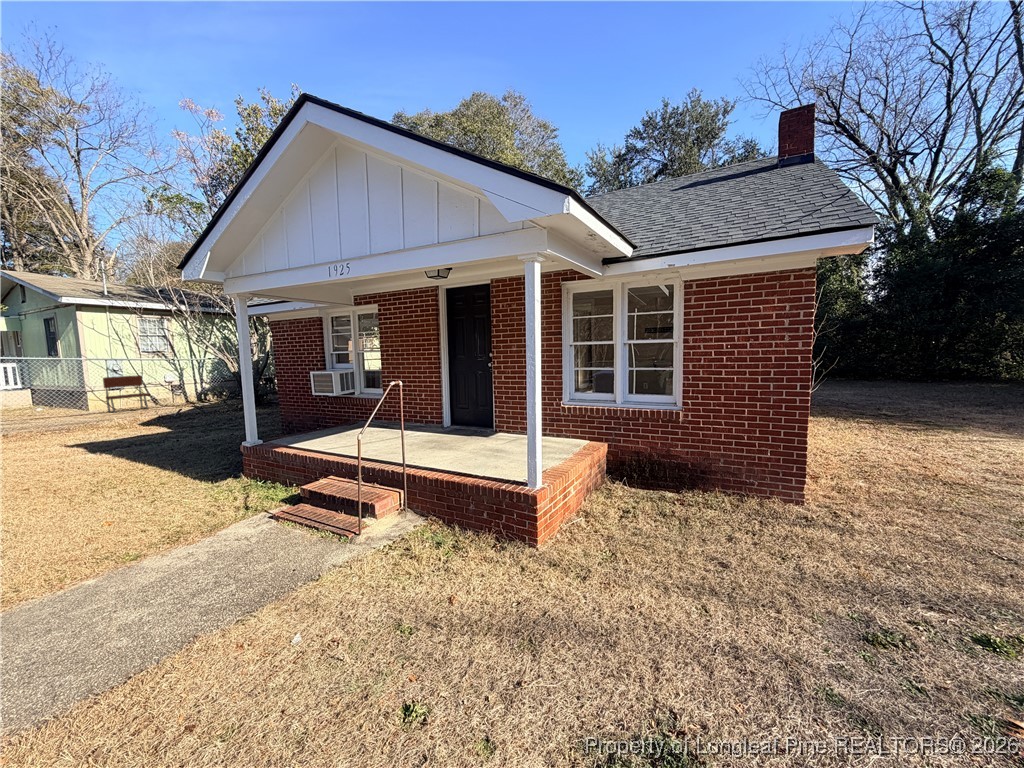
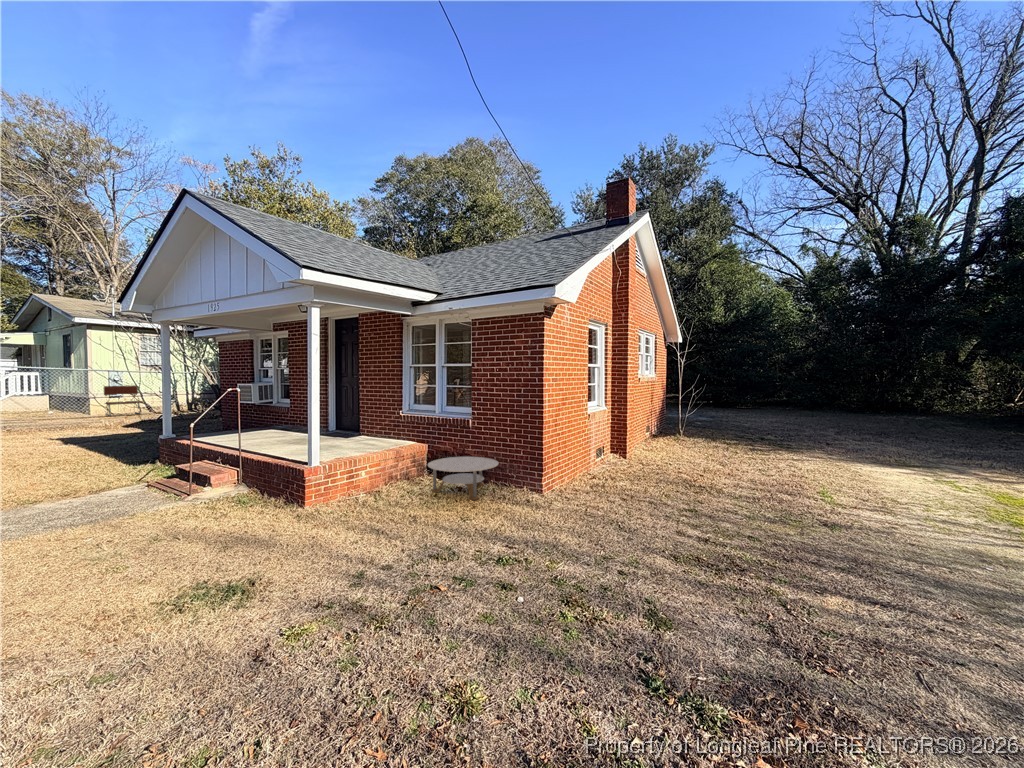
round table: none [653,459,754,521] -> present [428,456,499,500]

